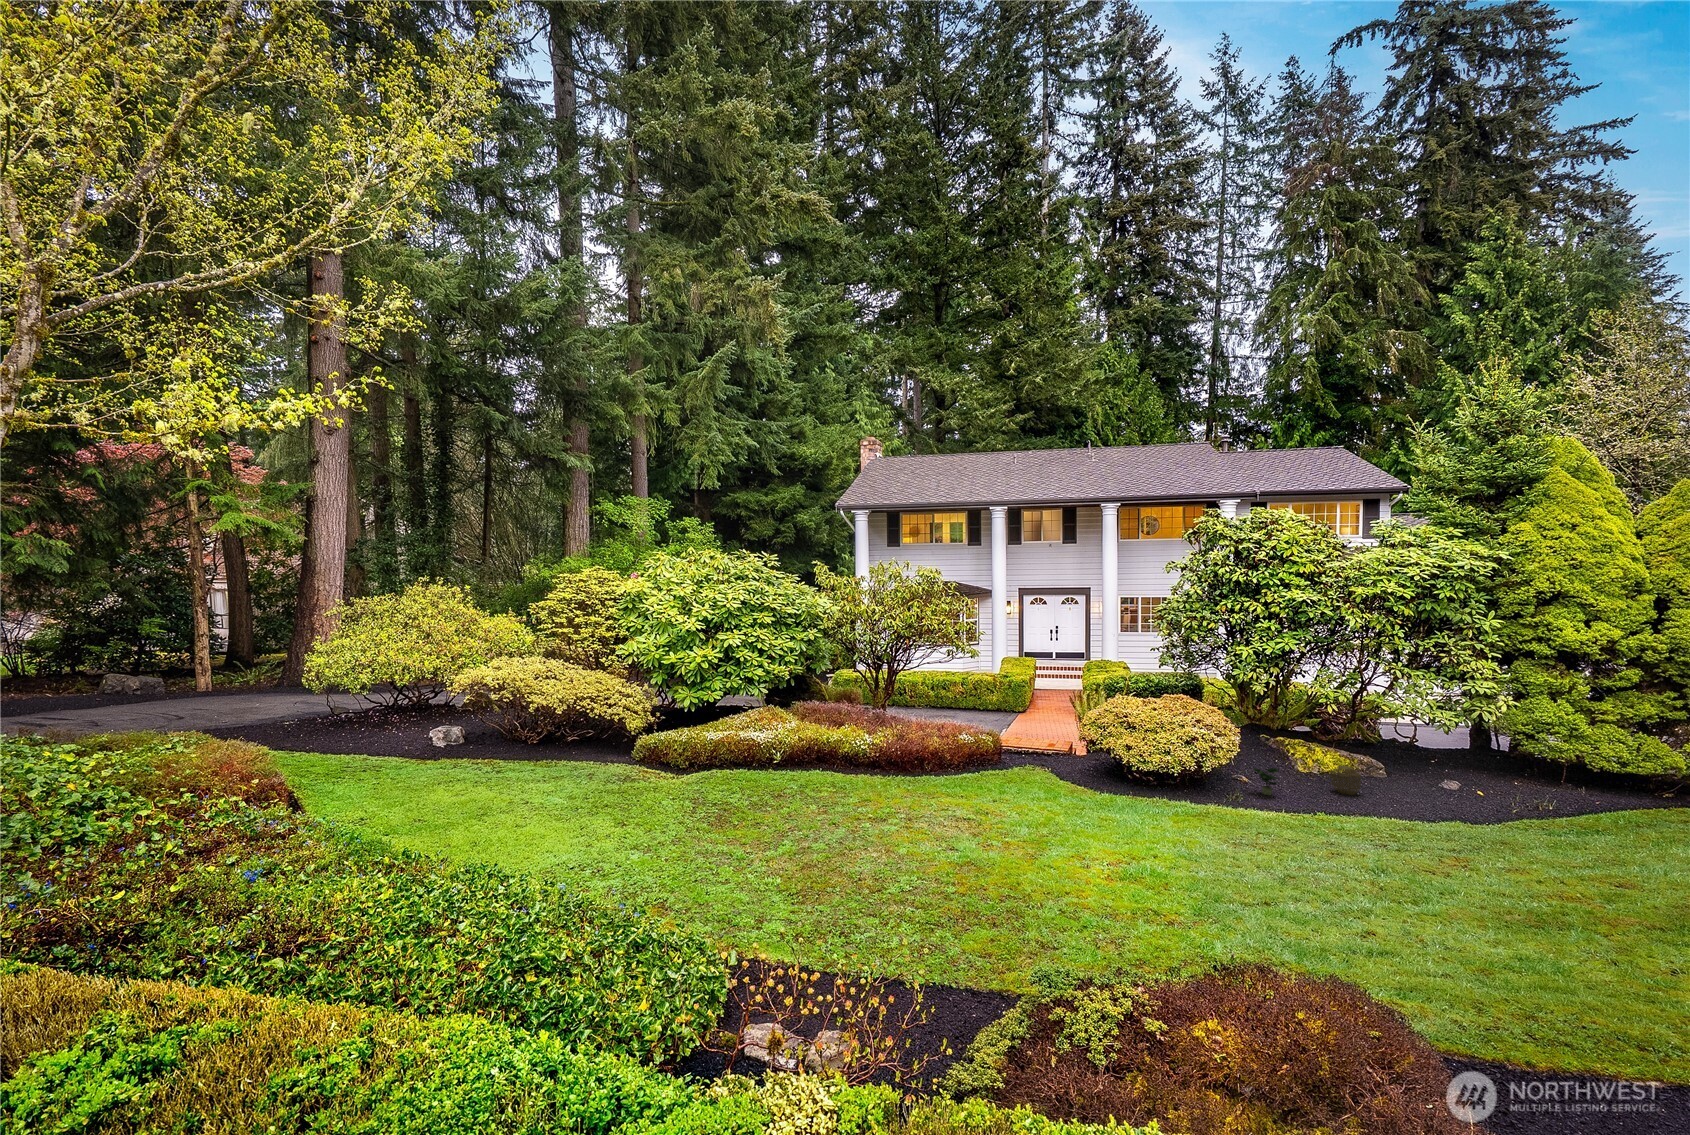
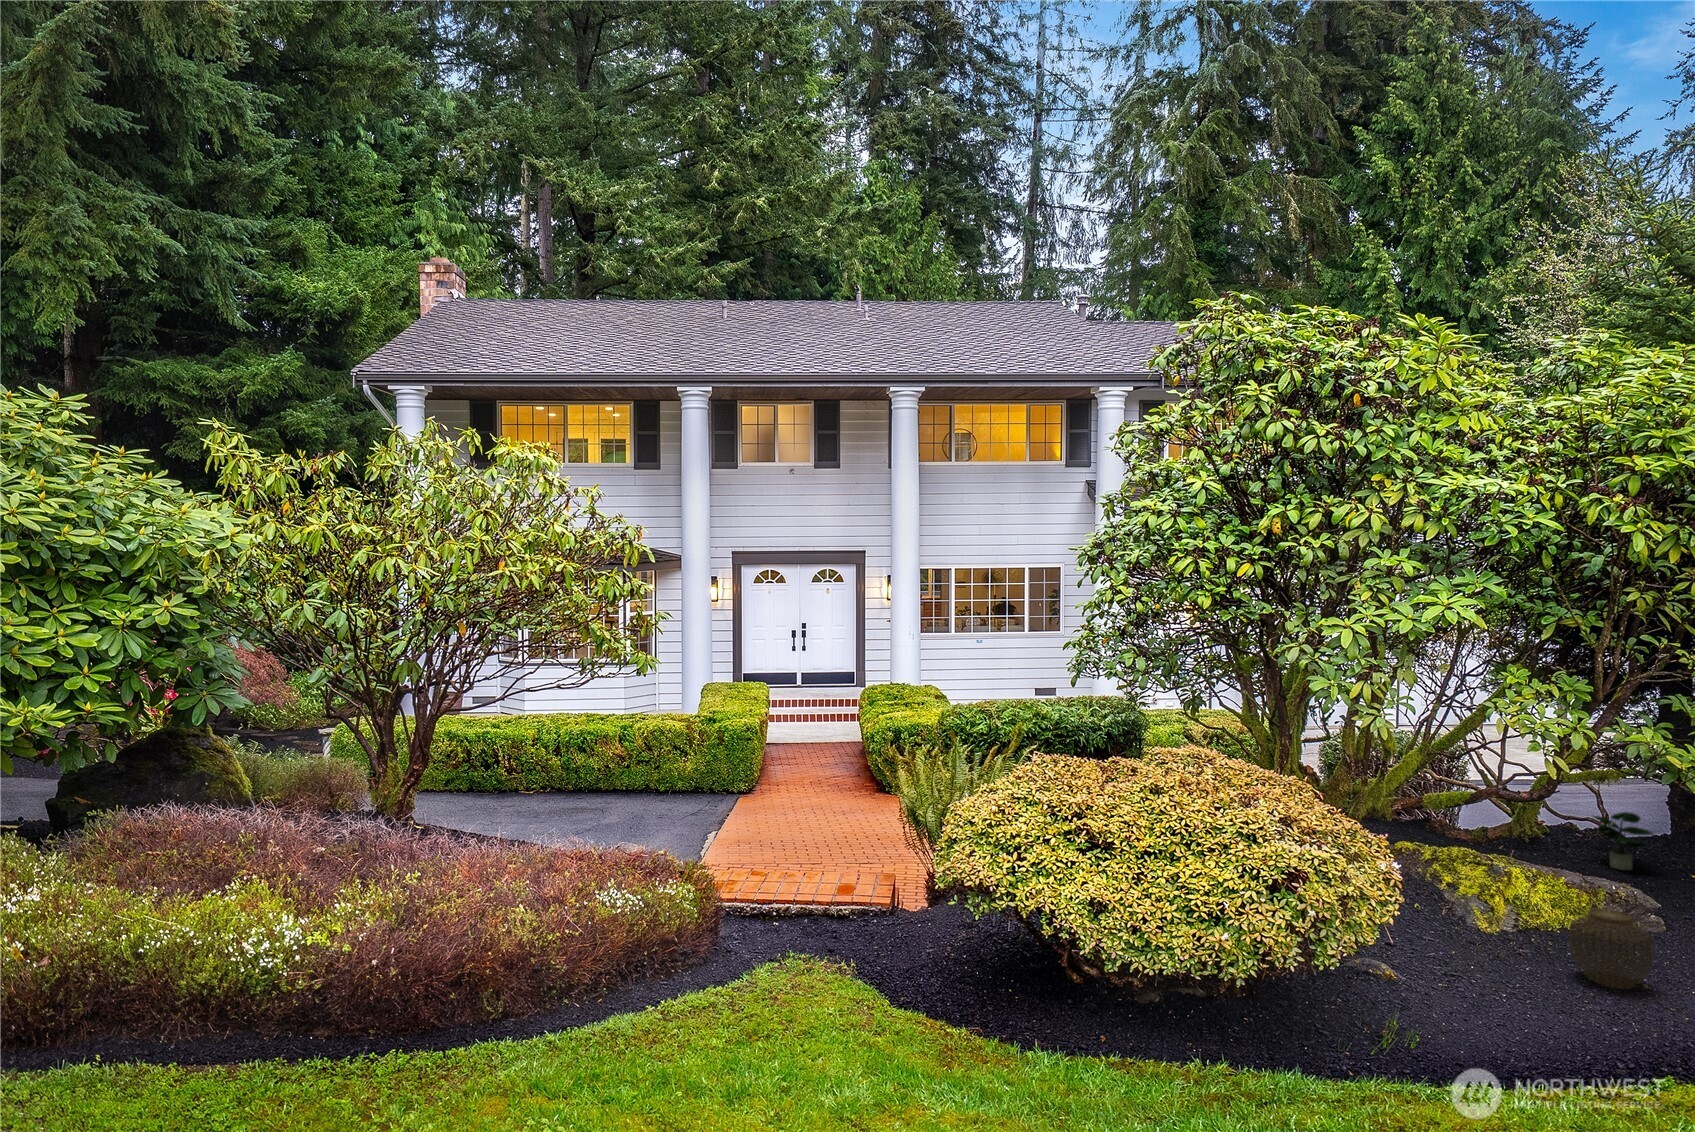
potted plant: present [1254,768,1278,795] -> present [1594,812,1653,870]

